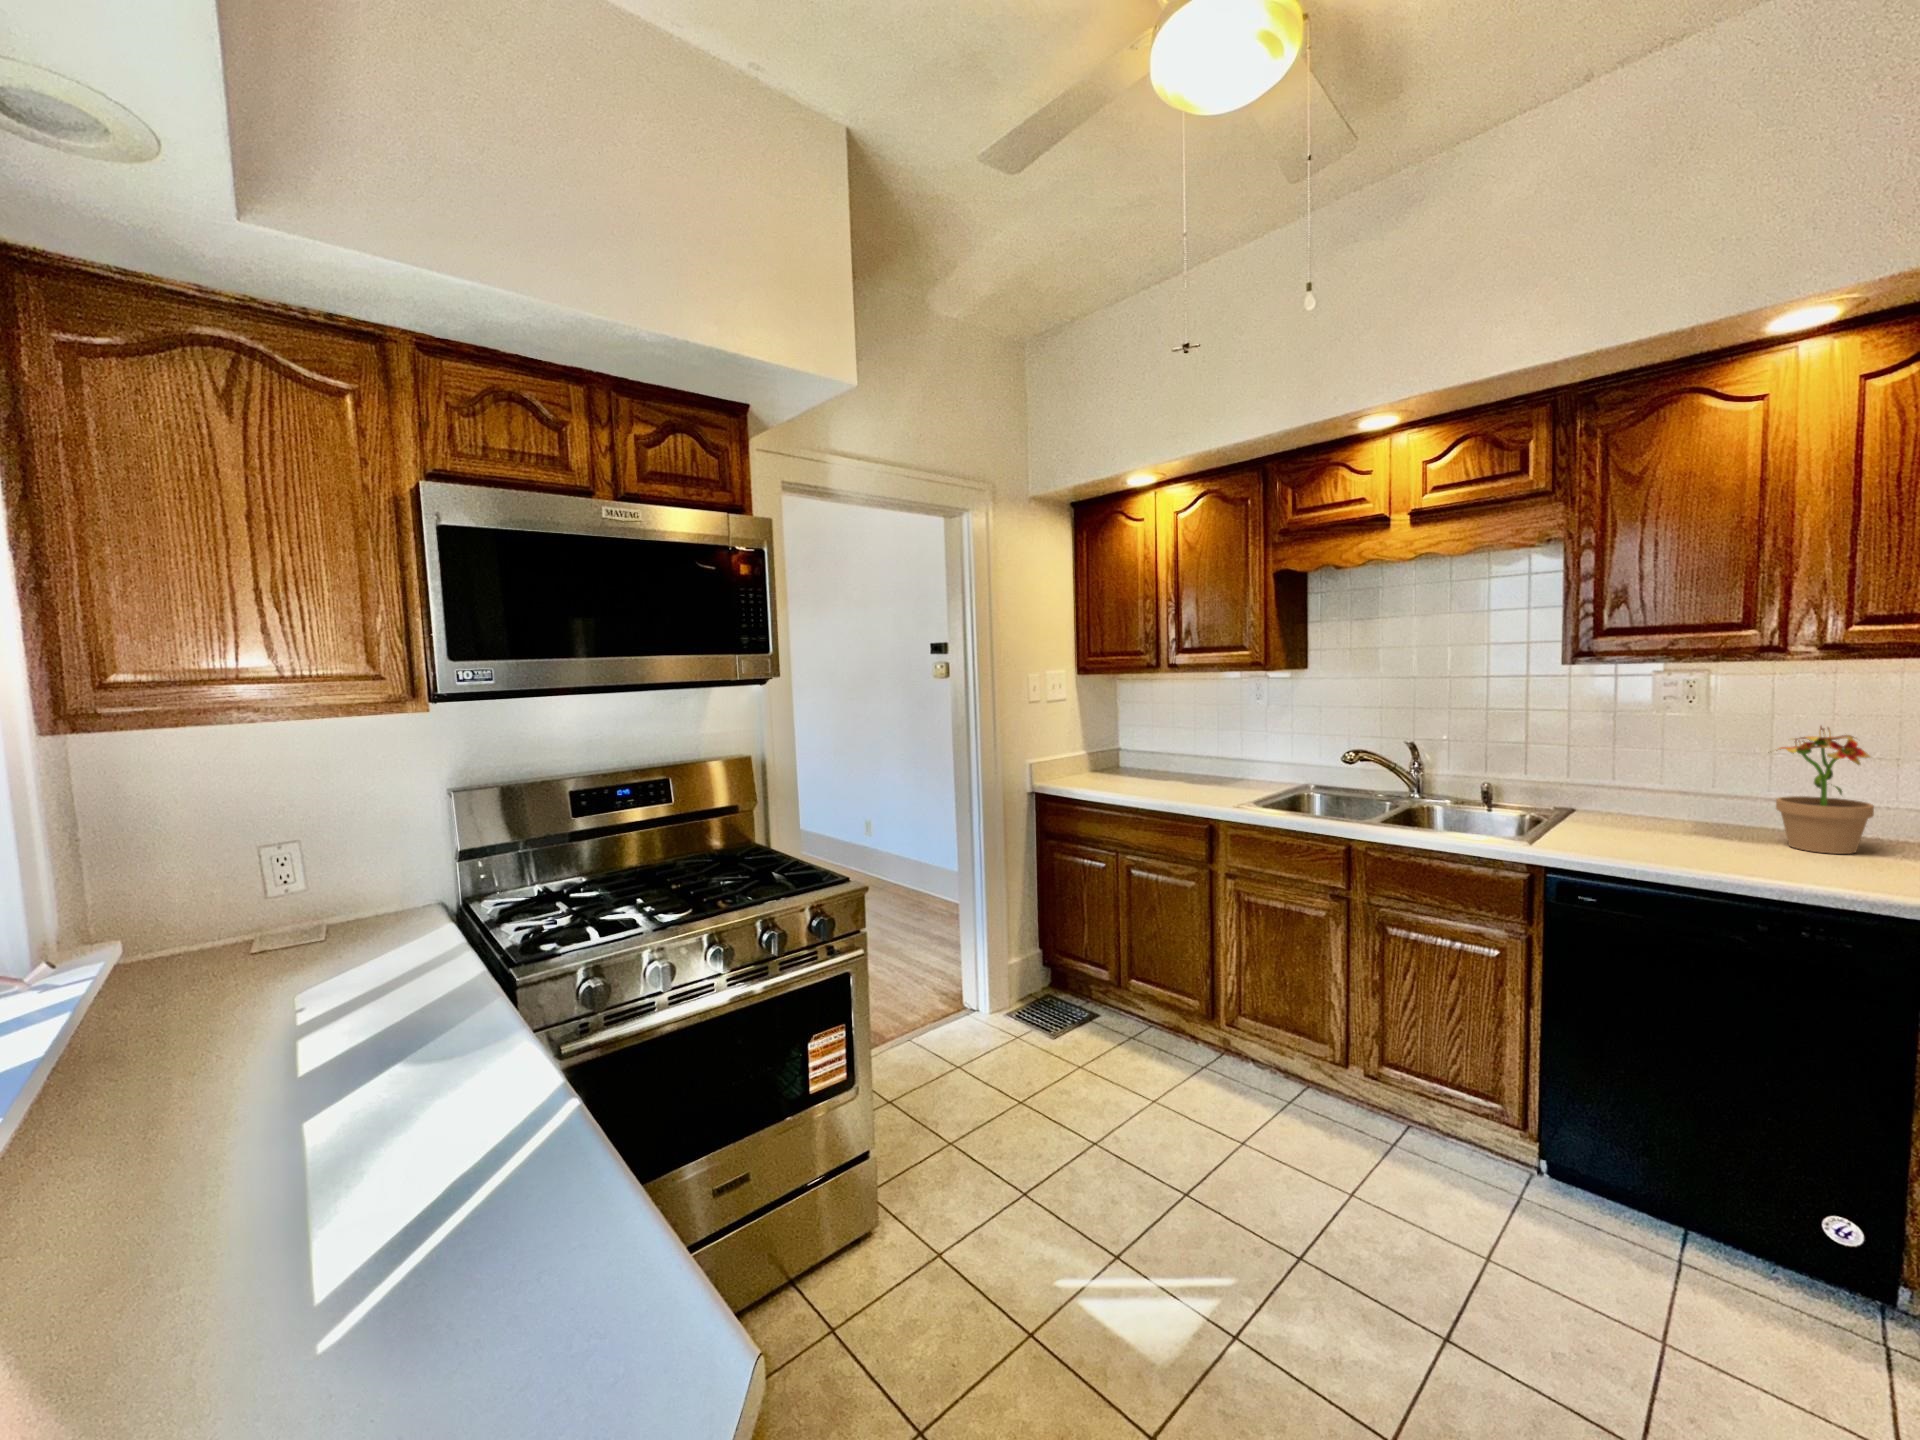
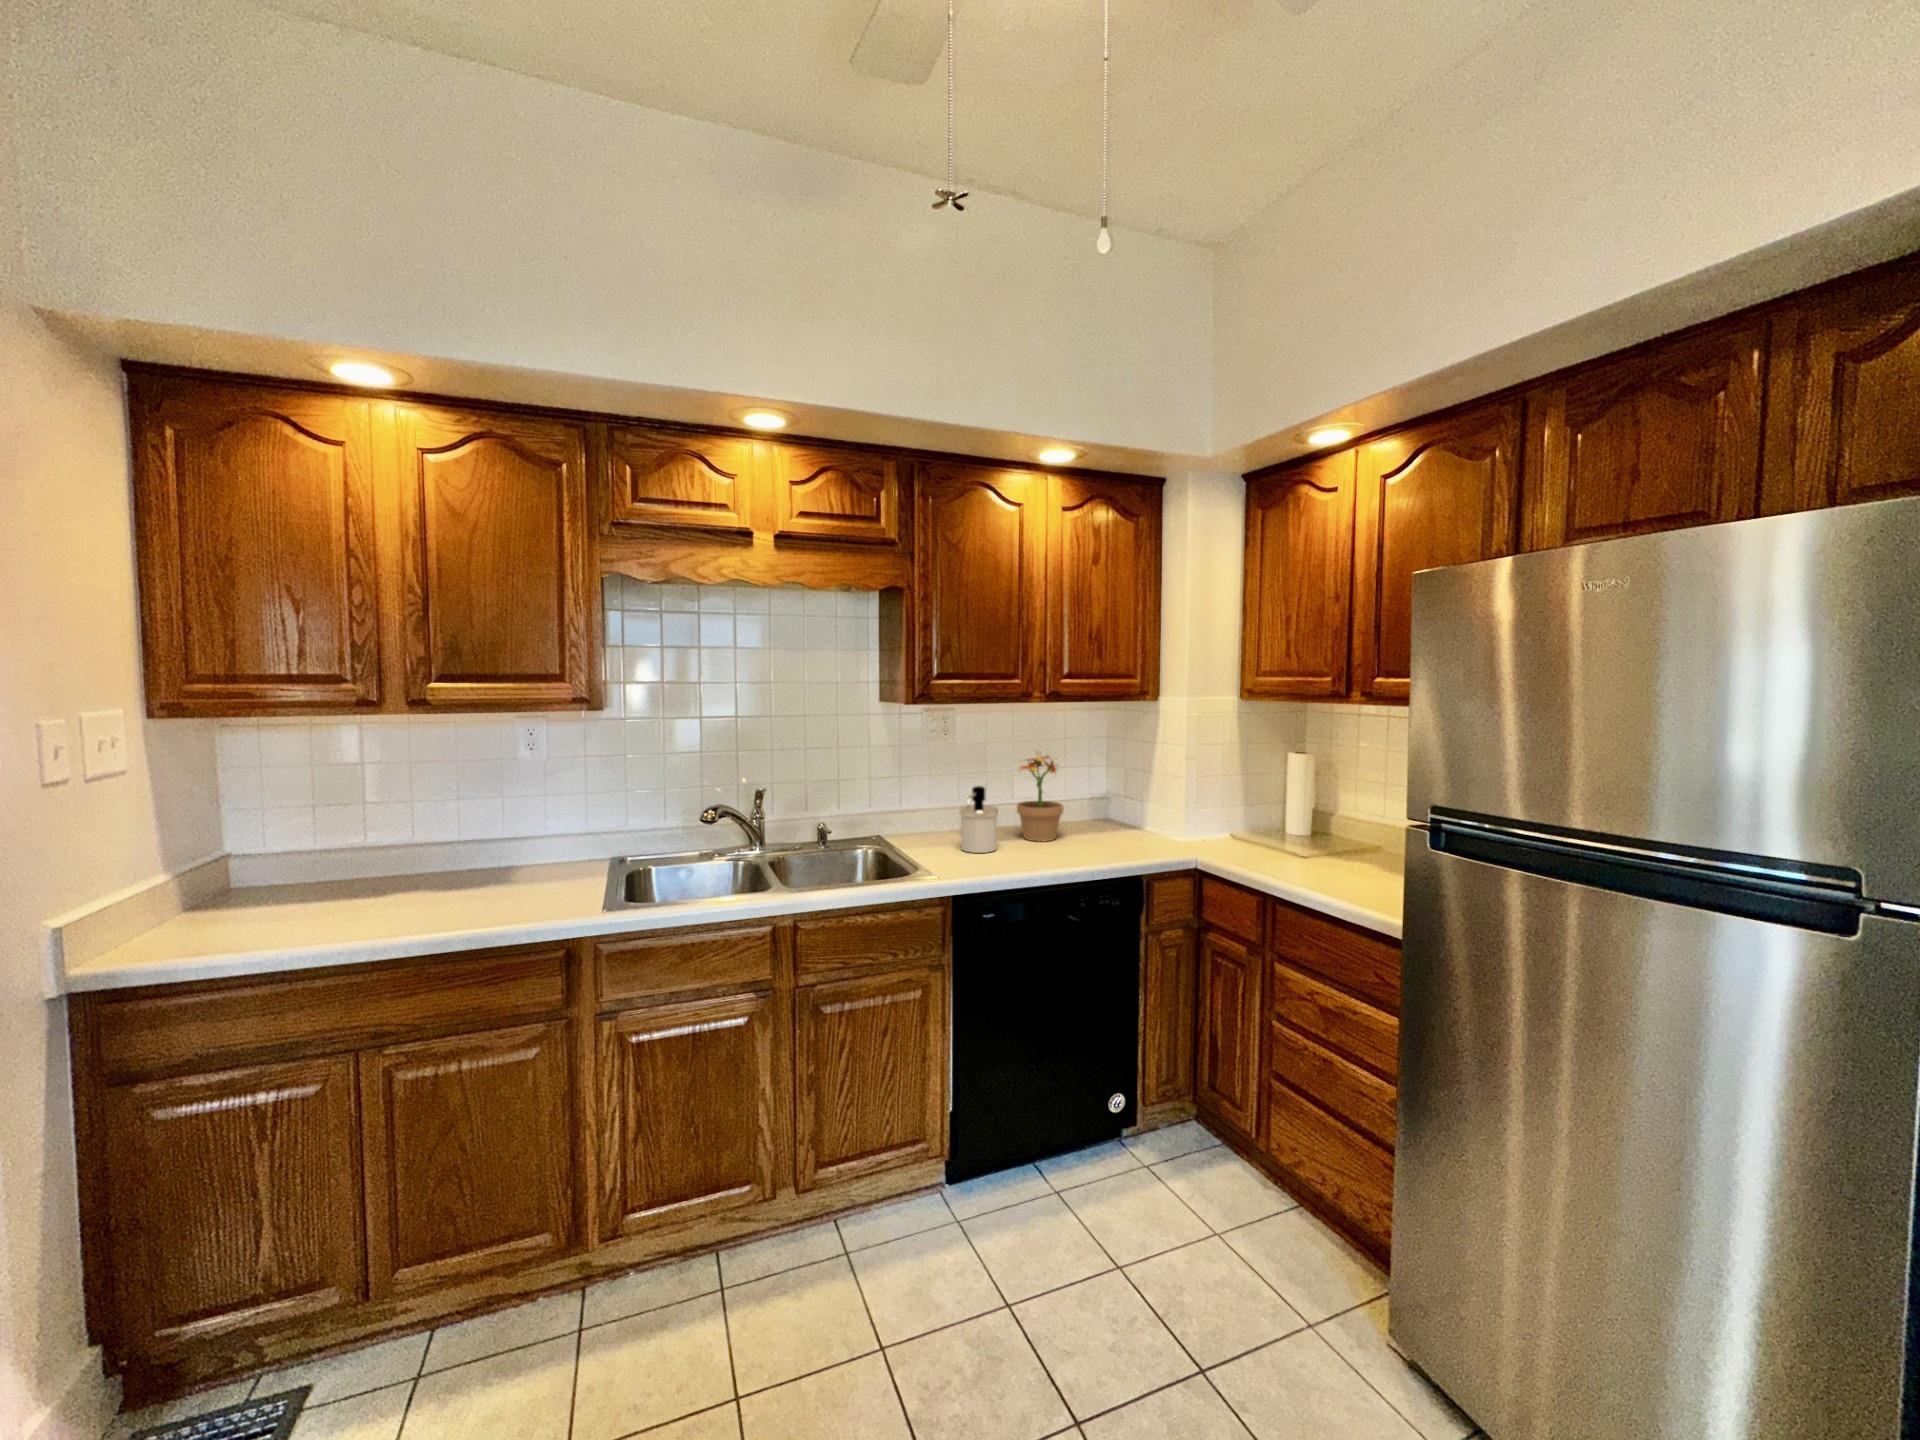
soap dispenser: none [1626,762,1708,843] -> present [959,786,998,853]

